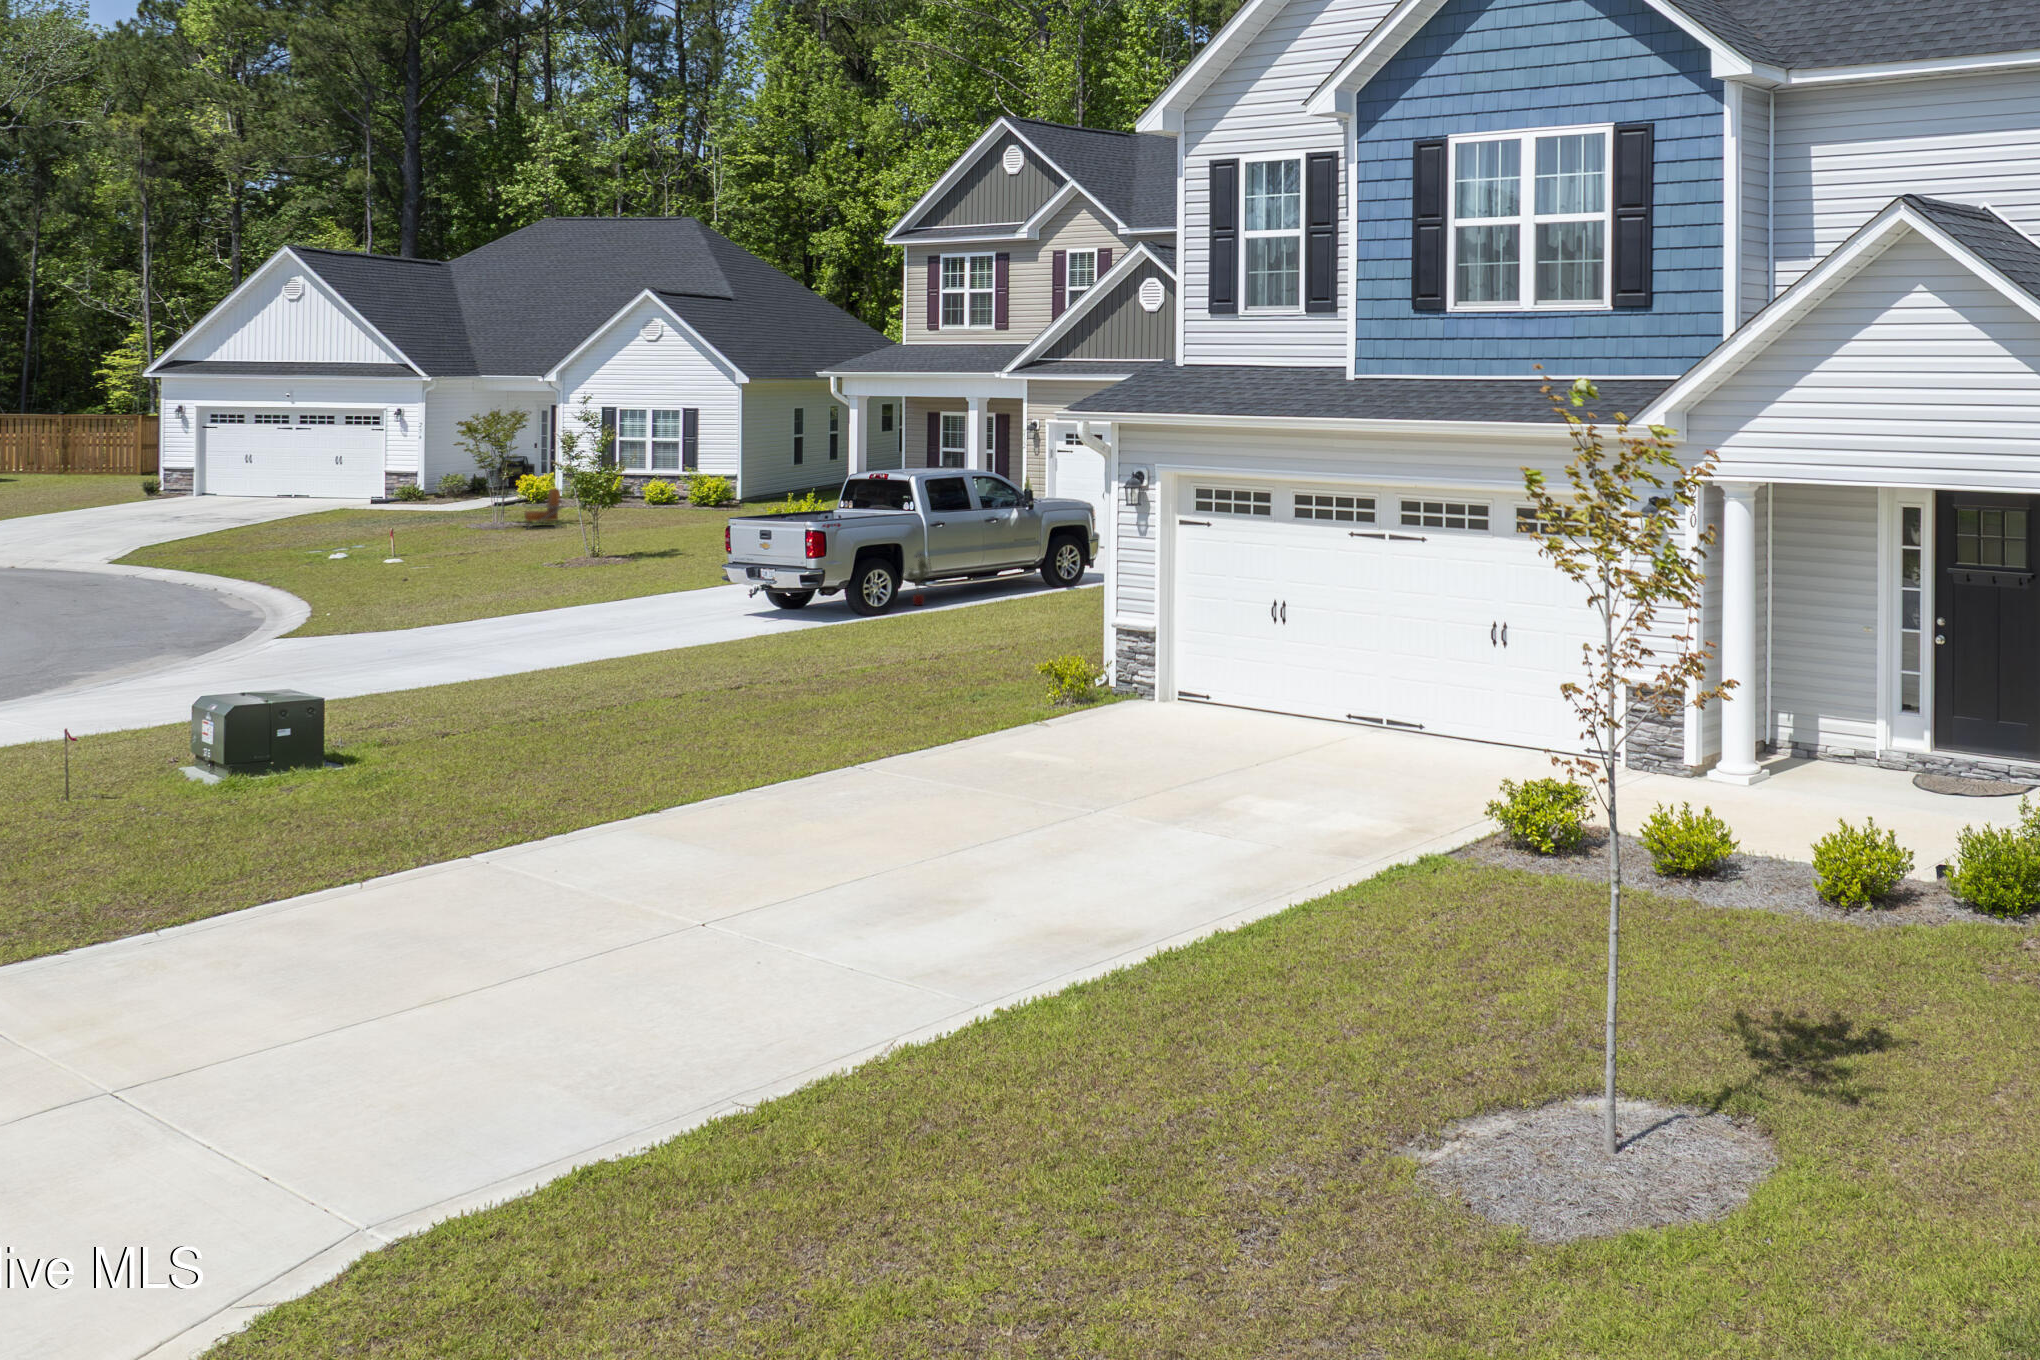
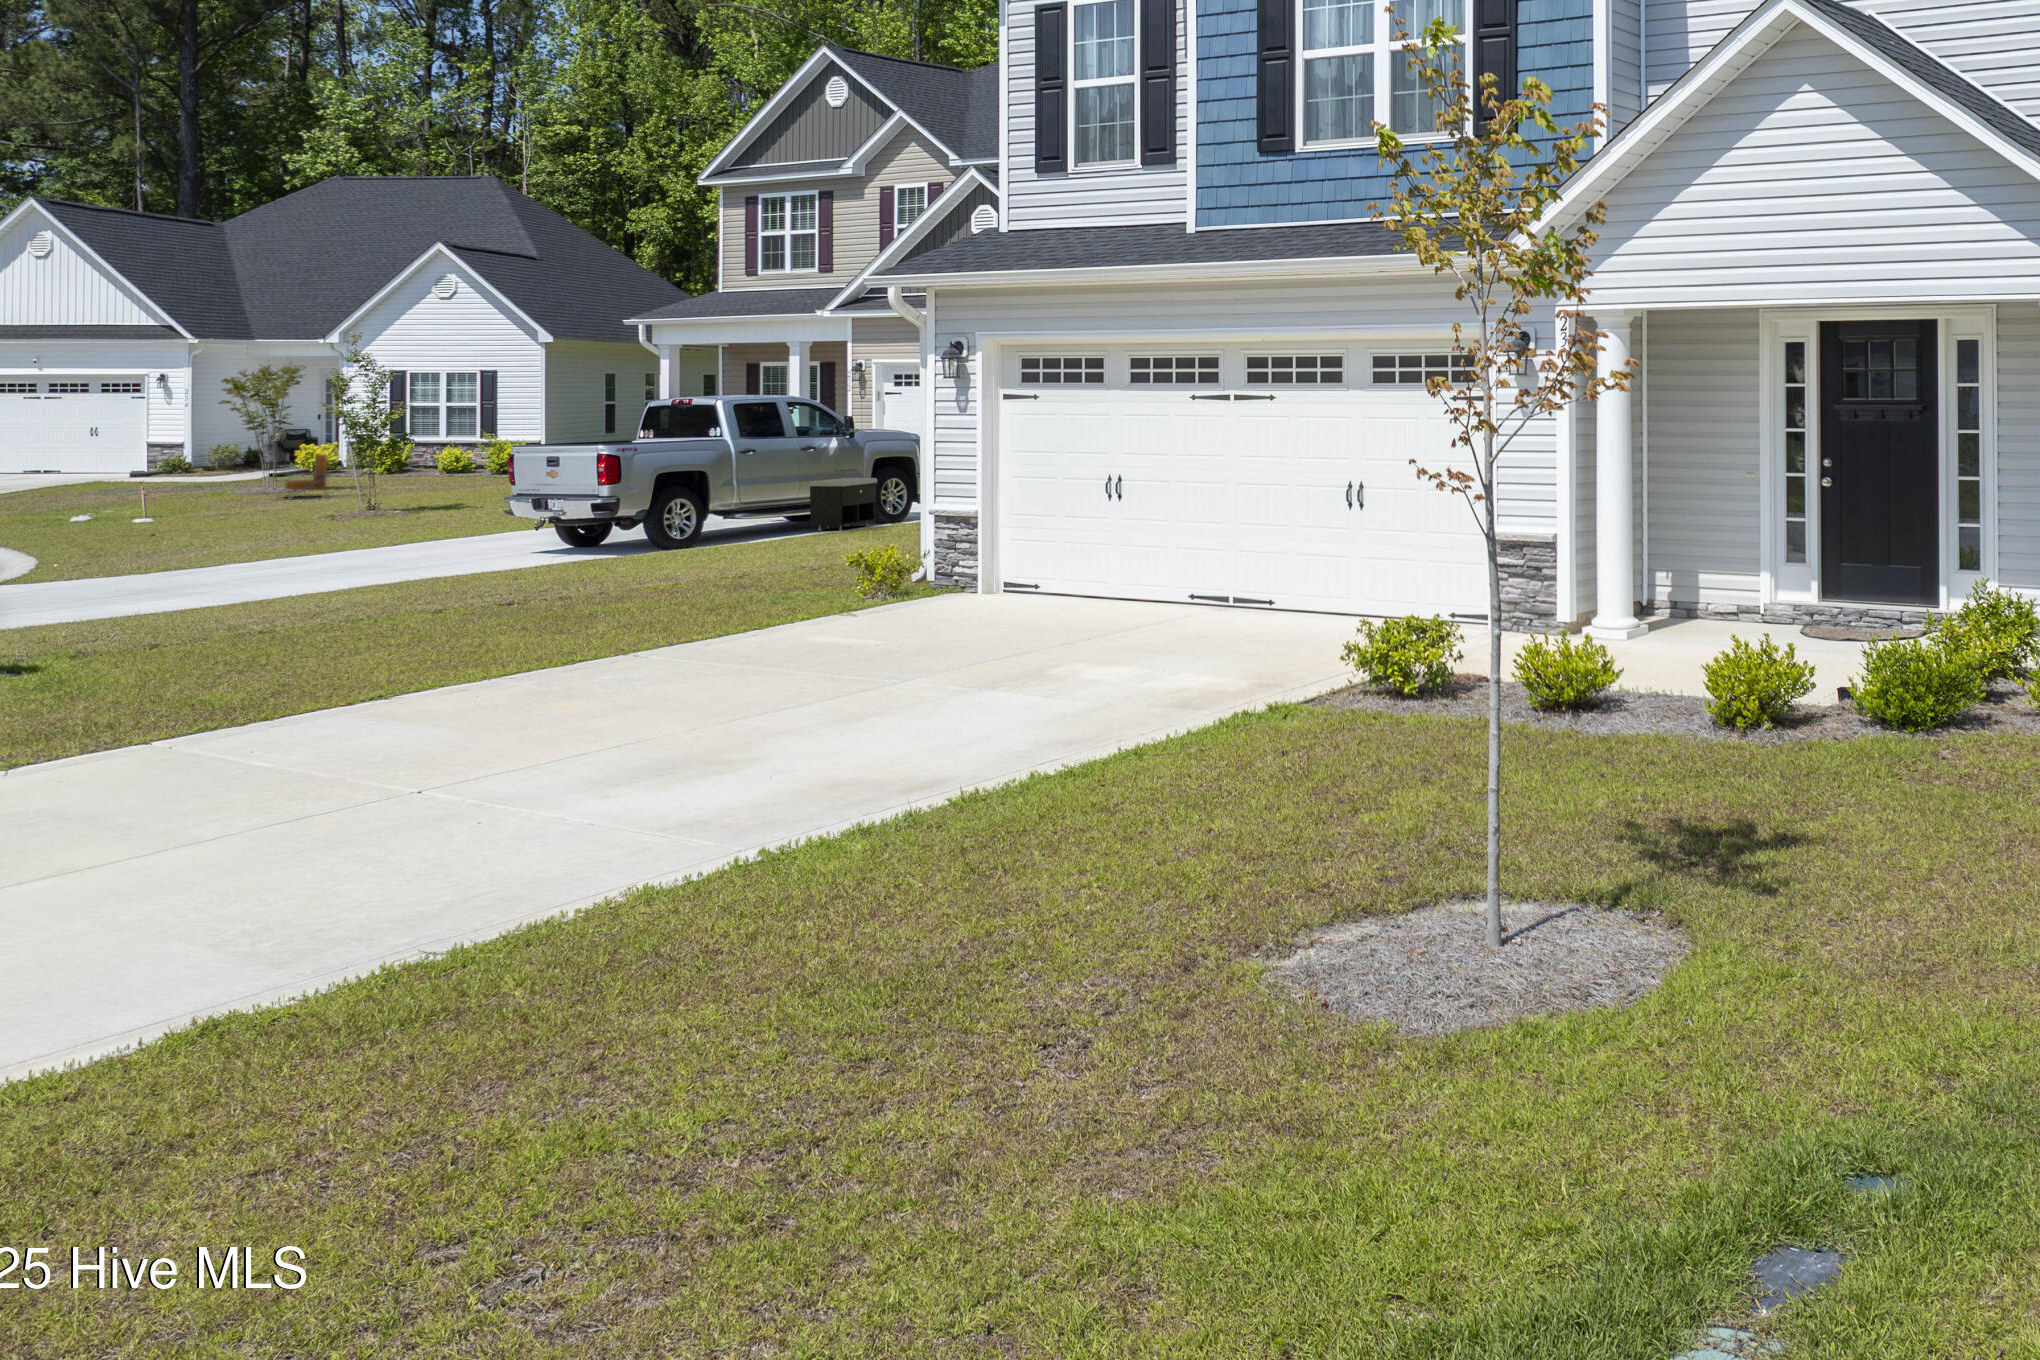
storage bench: none [989,544,1048,595] -> present [810,478,877,531]
potted tree: present [905,554,932,605] -> none [707,481,744,541]

